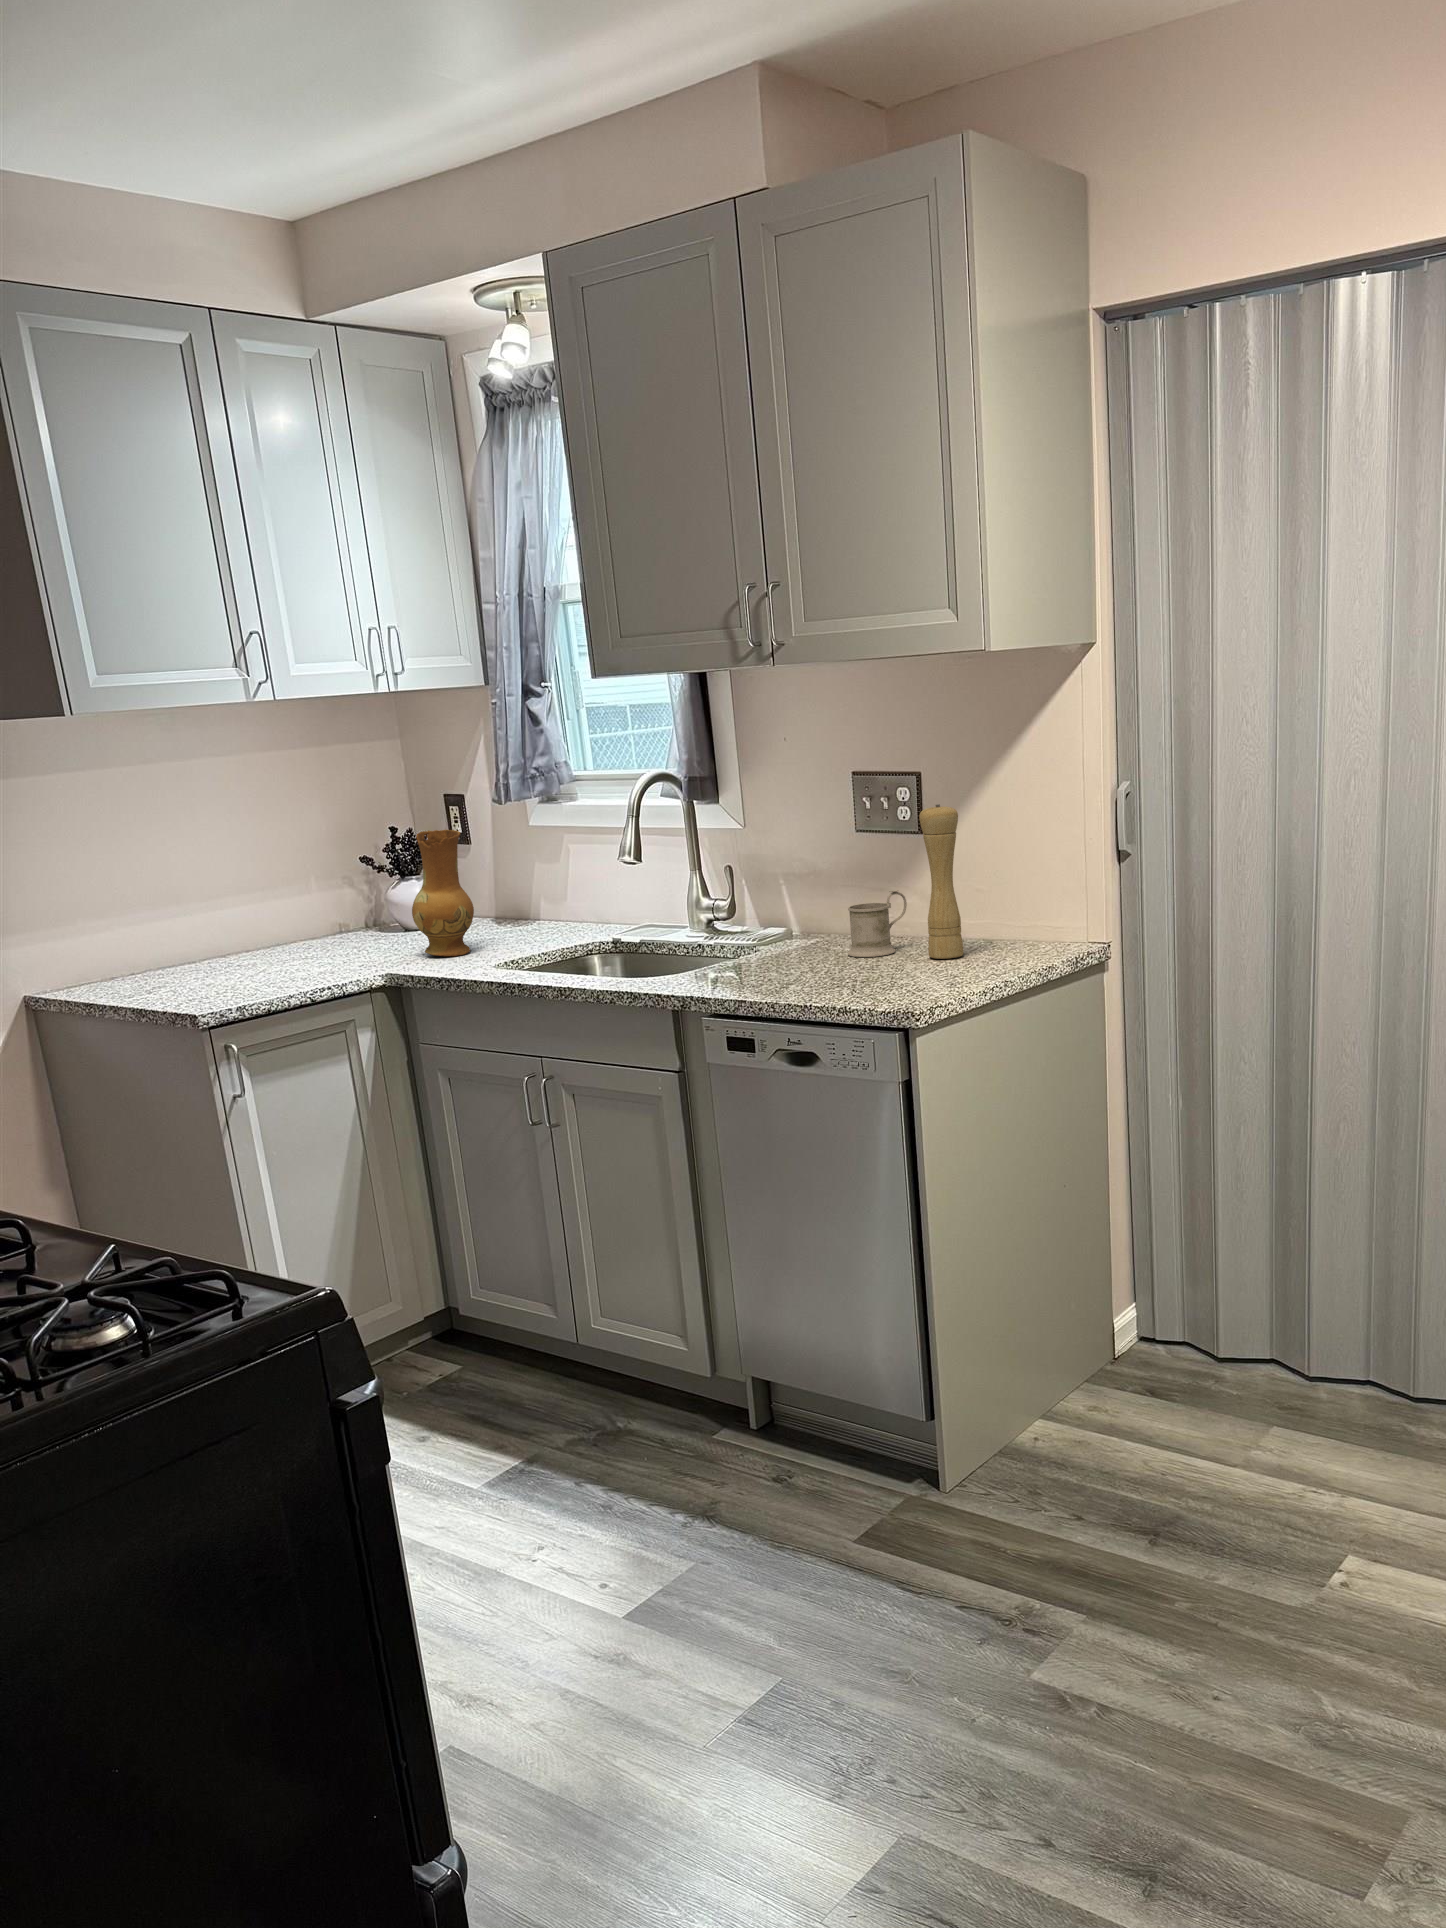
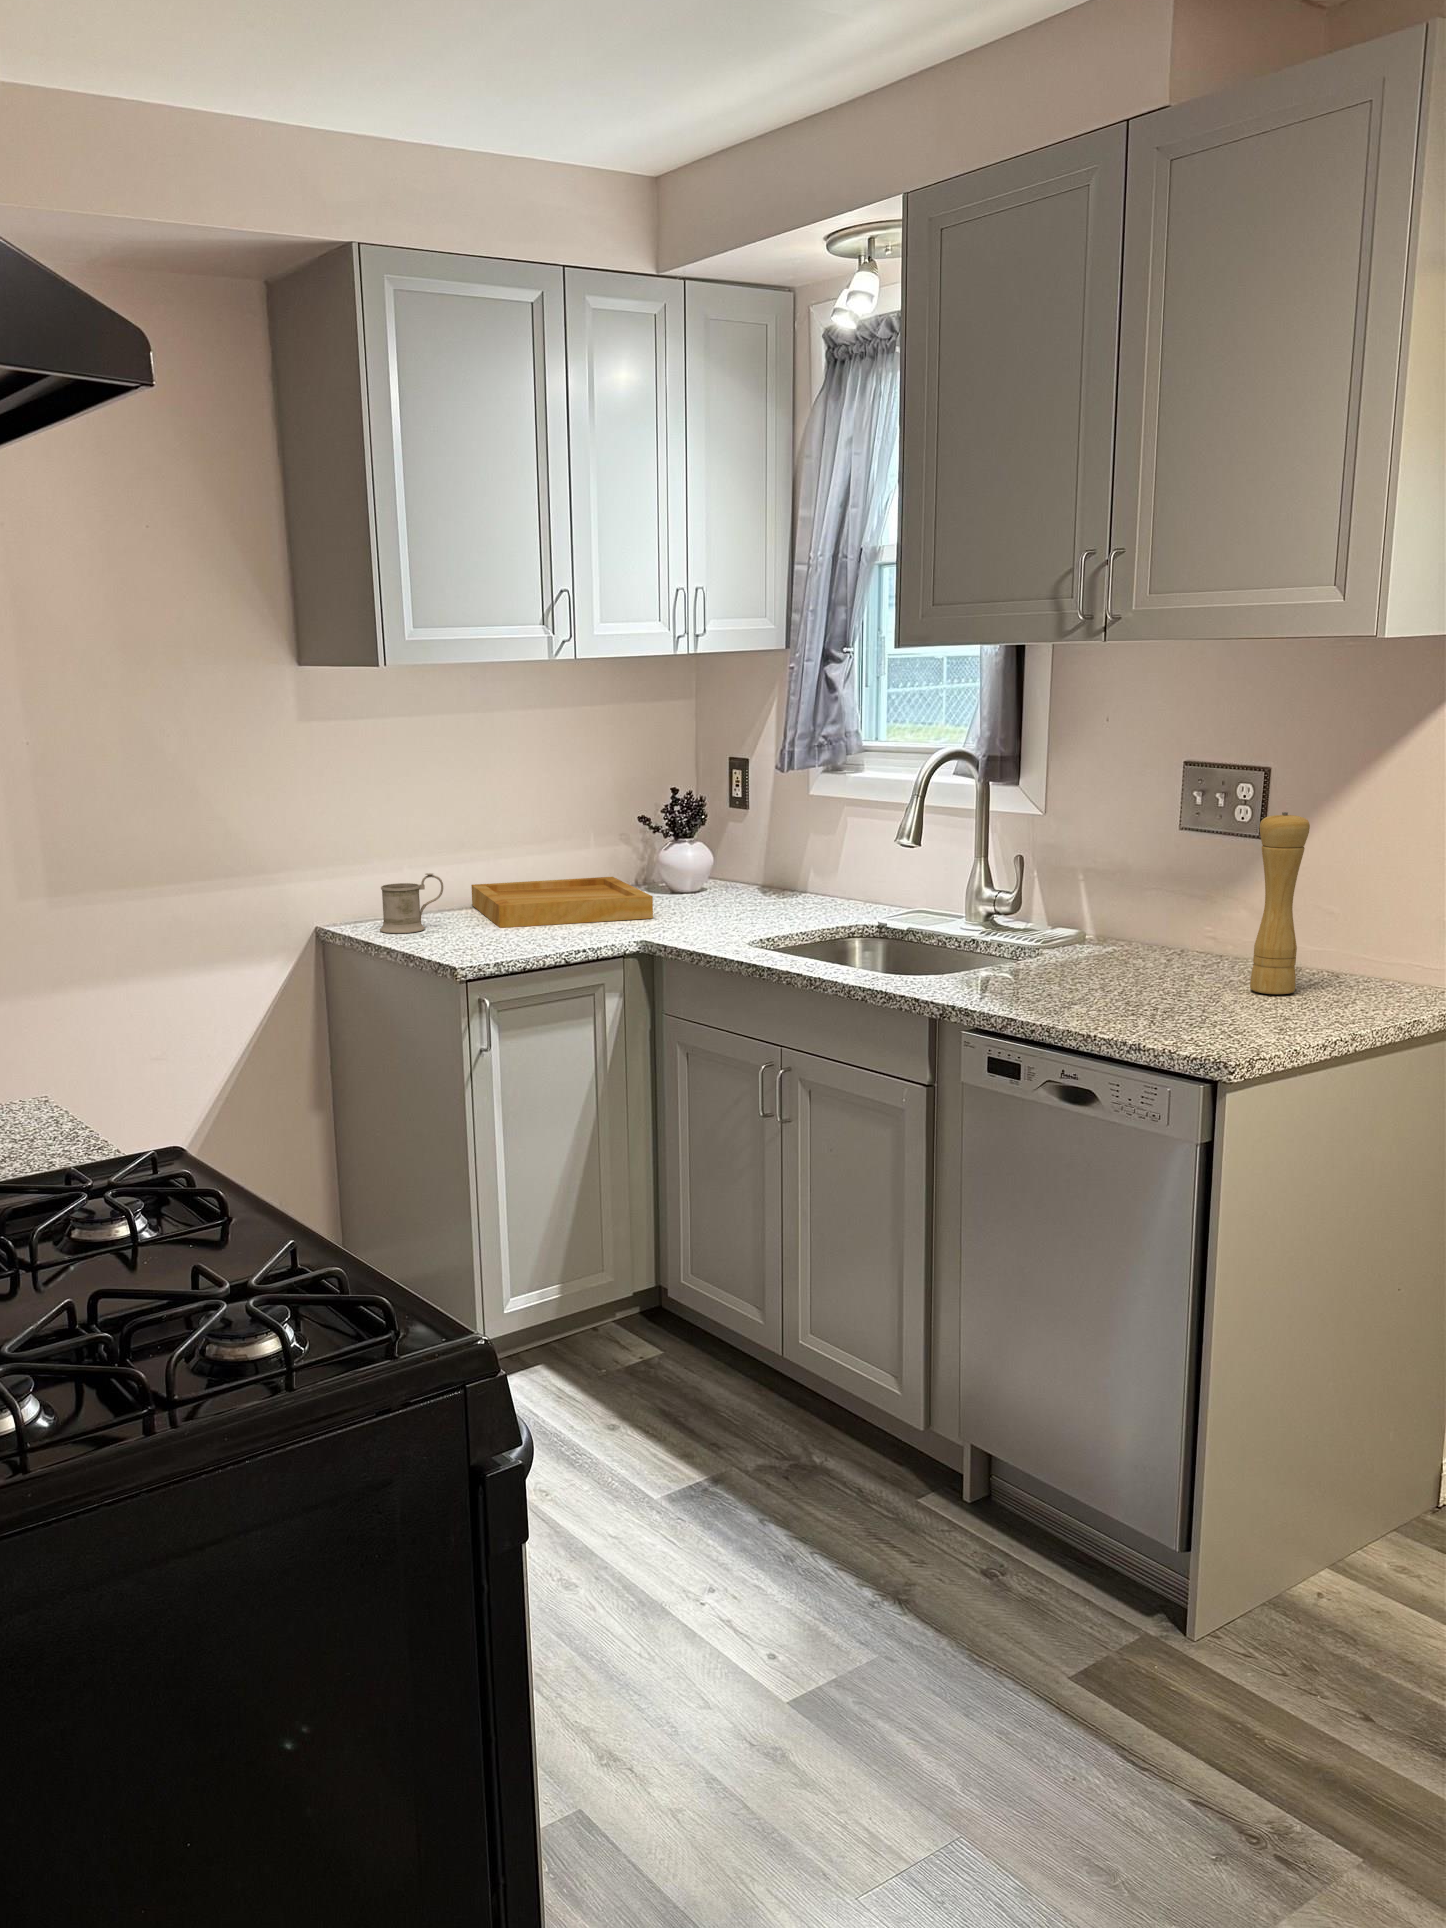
ceramic jug: present [412,830,474,956] -> none [678,795,741,927]
mug: present [848,890,907,957] -> present [380,873,443,933]
tray: none [195,921,391,979] -> present [471,877,653,928]

